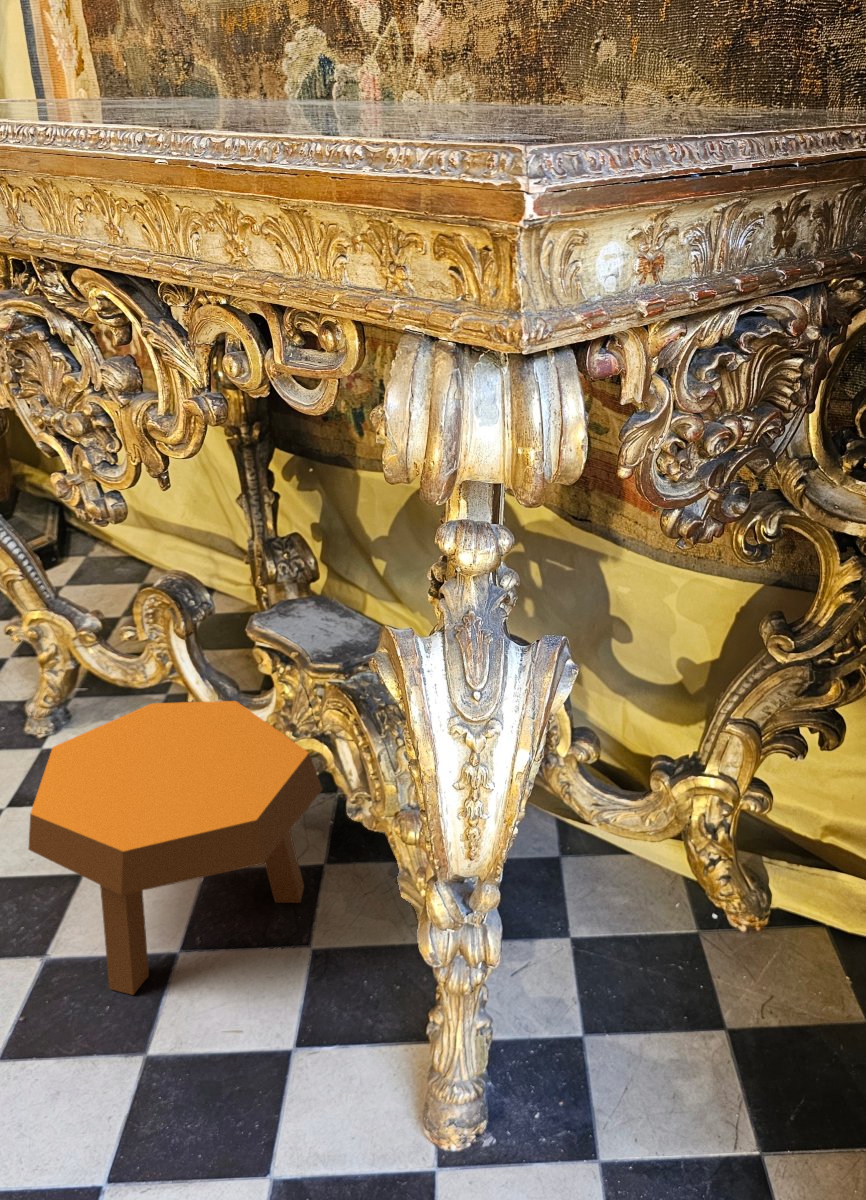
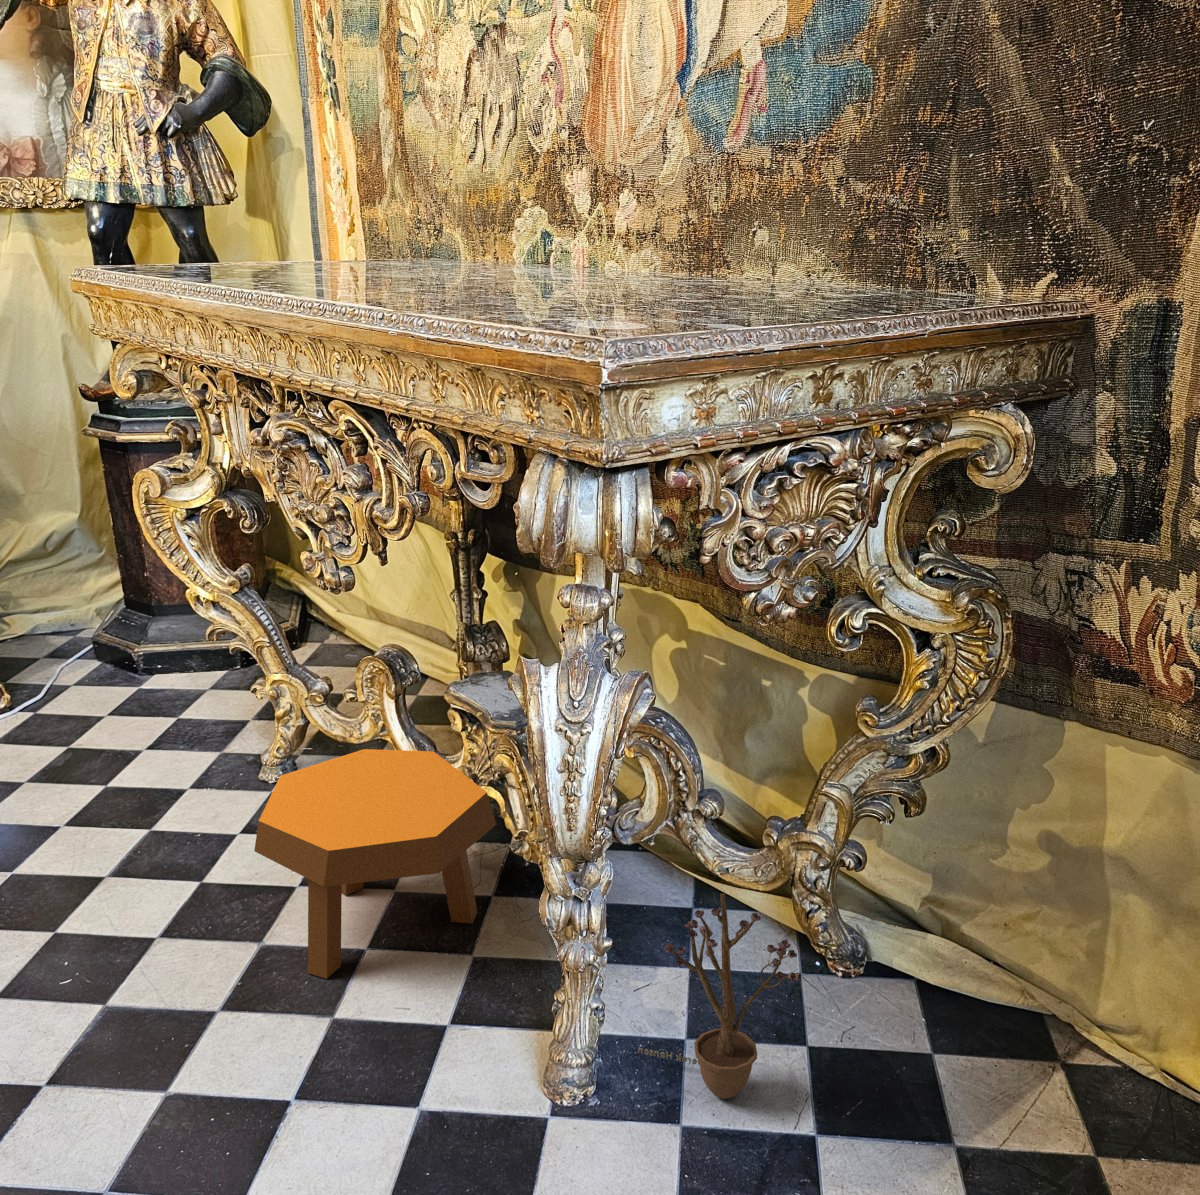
decorative plant: none [530,896,748,1128] -> present [638,893,801,1098]

